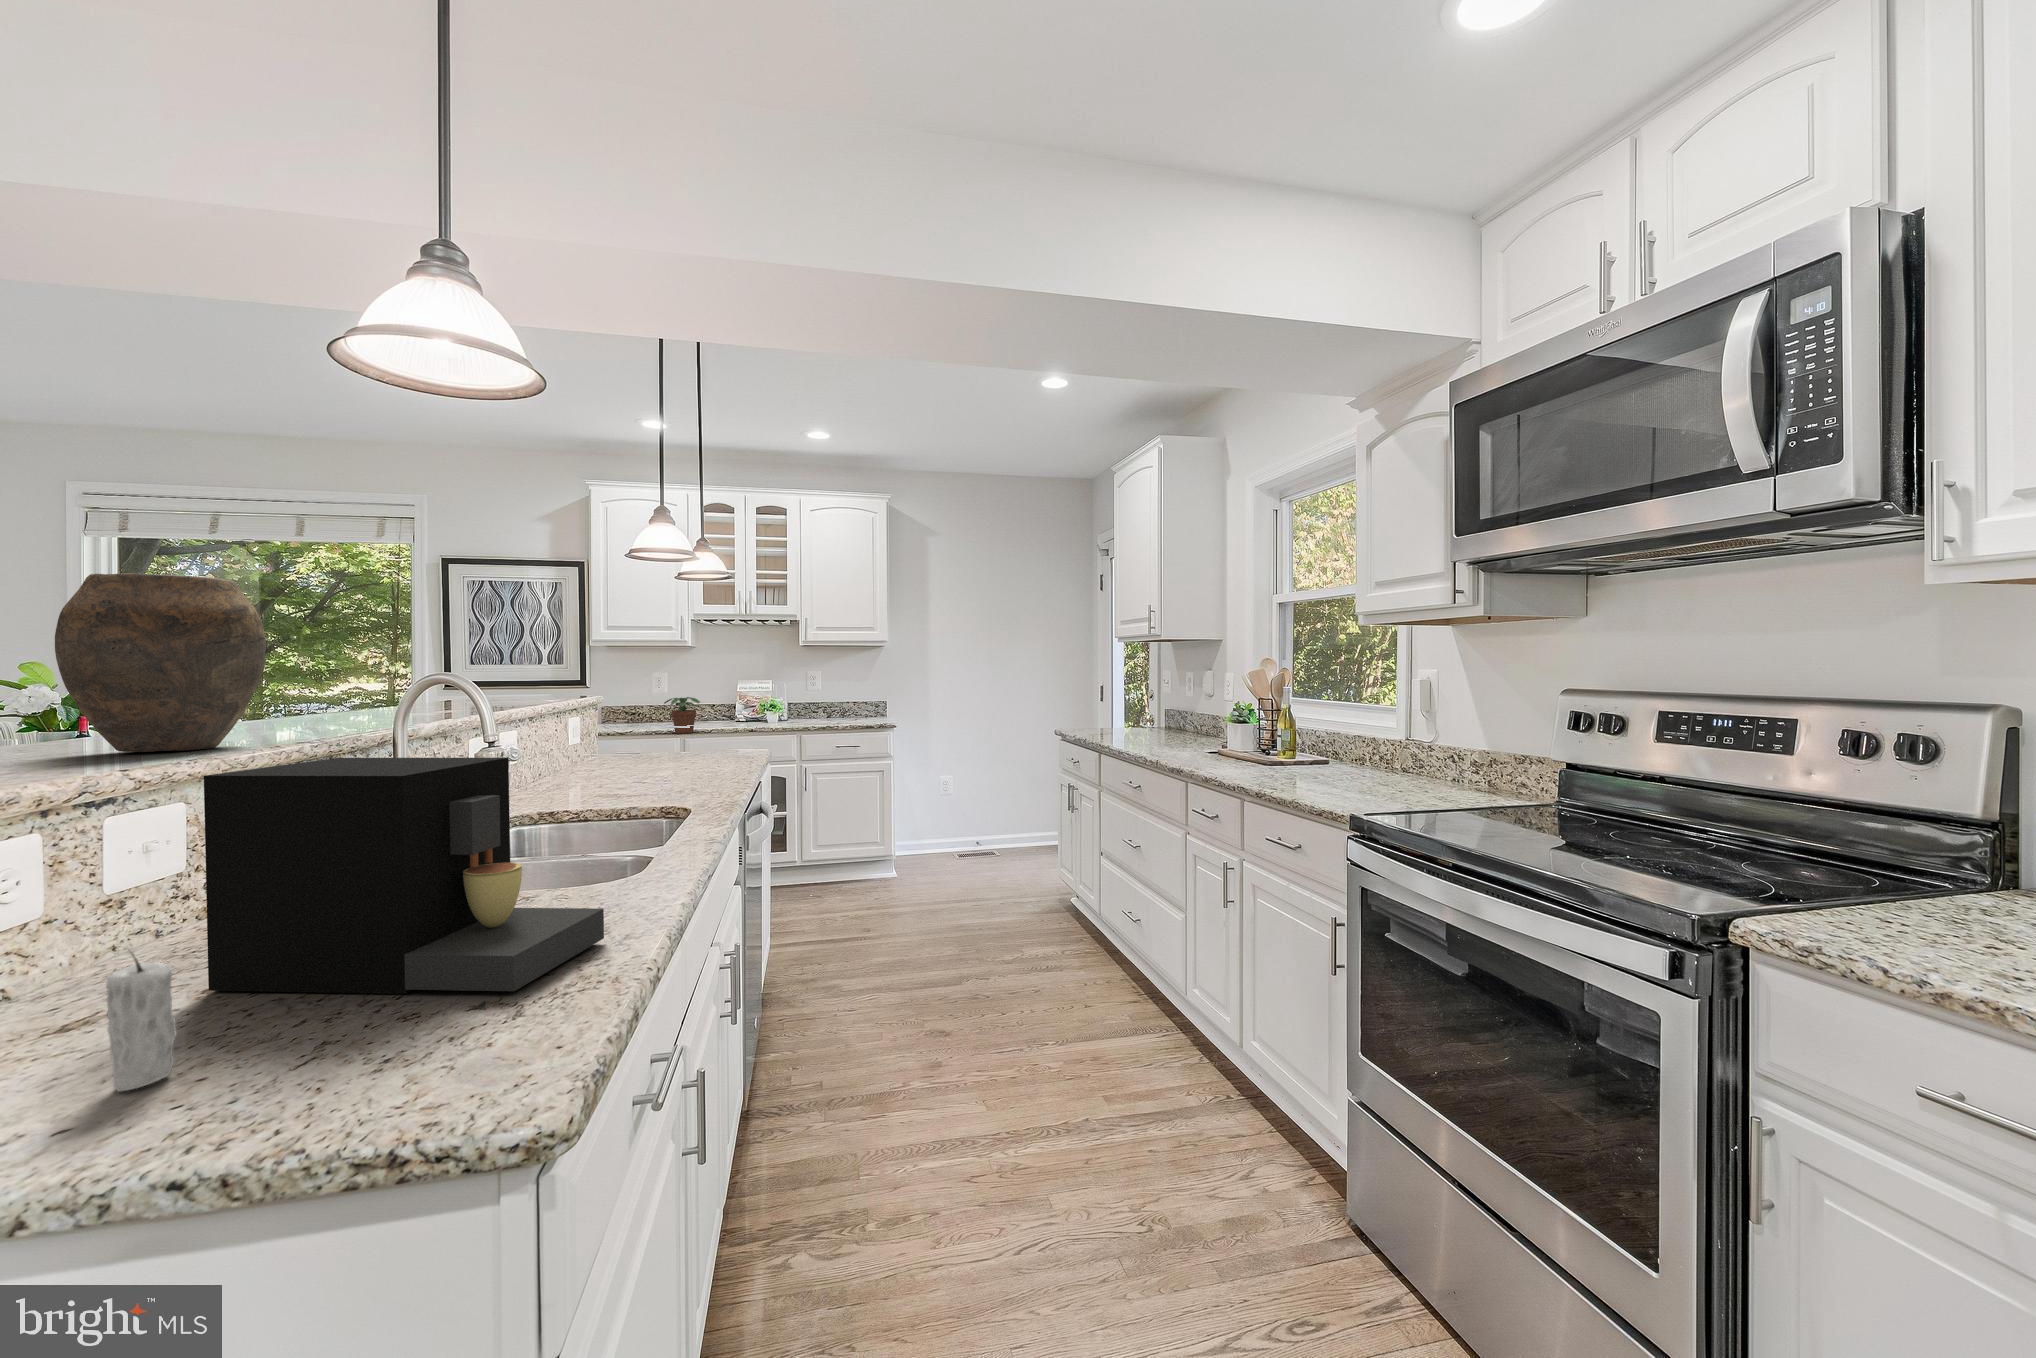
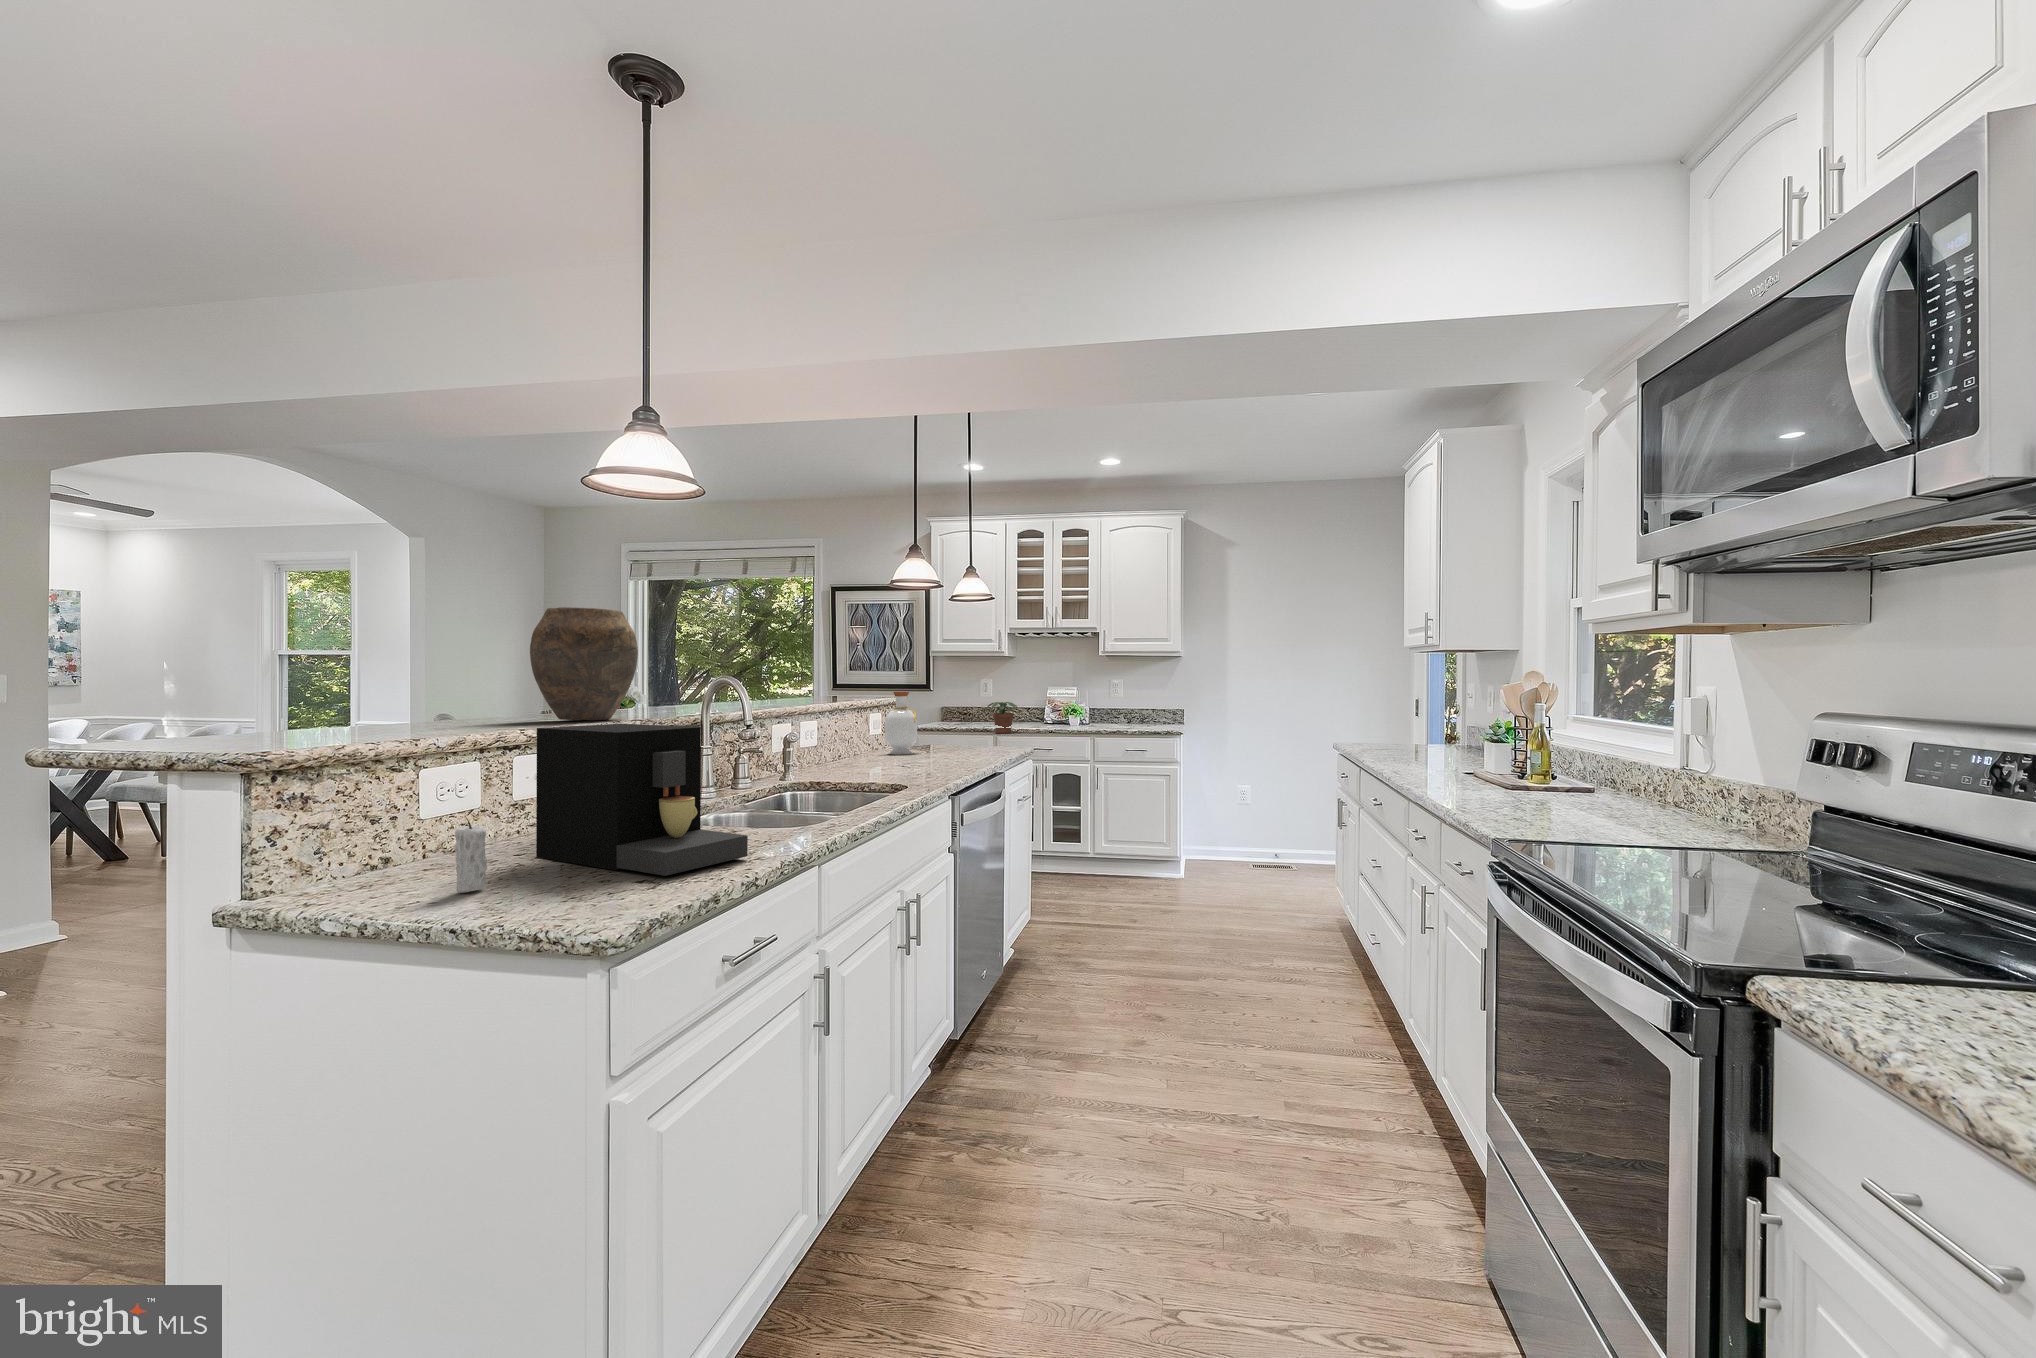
bottle: none [571,690,616,767] -> present [884,692,917,755]

